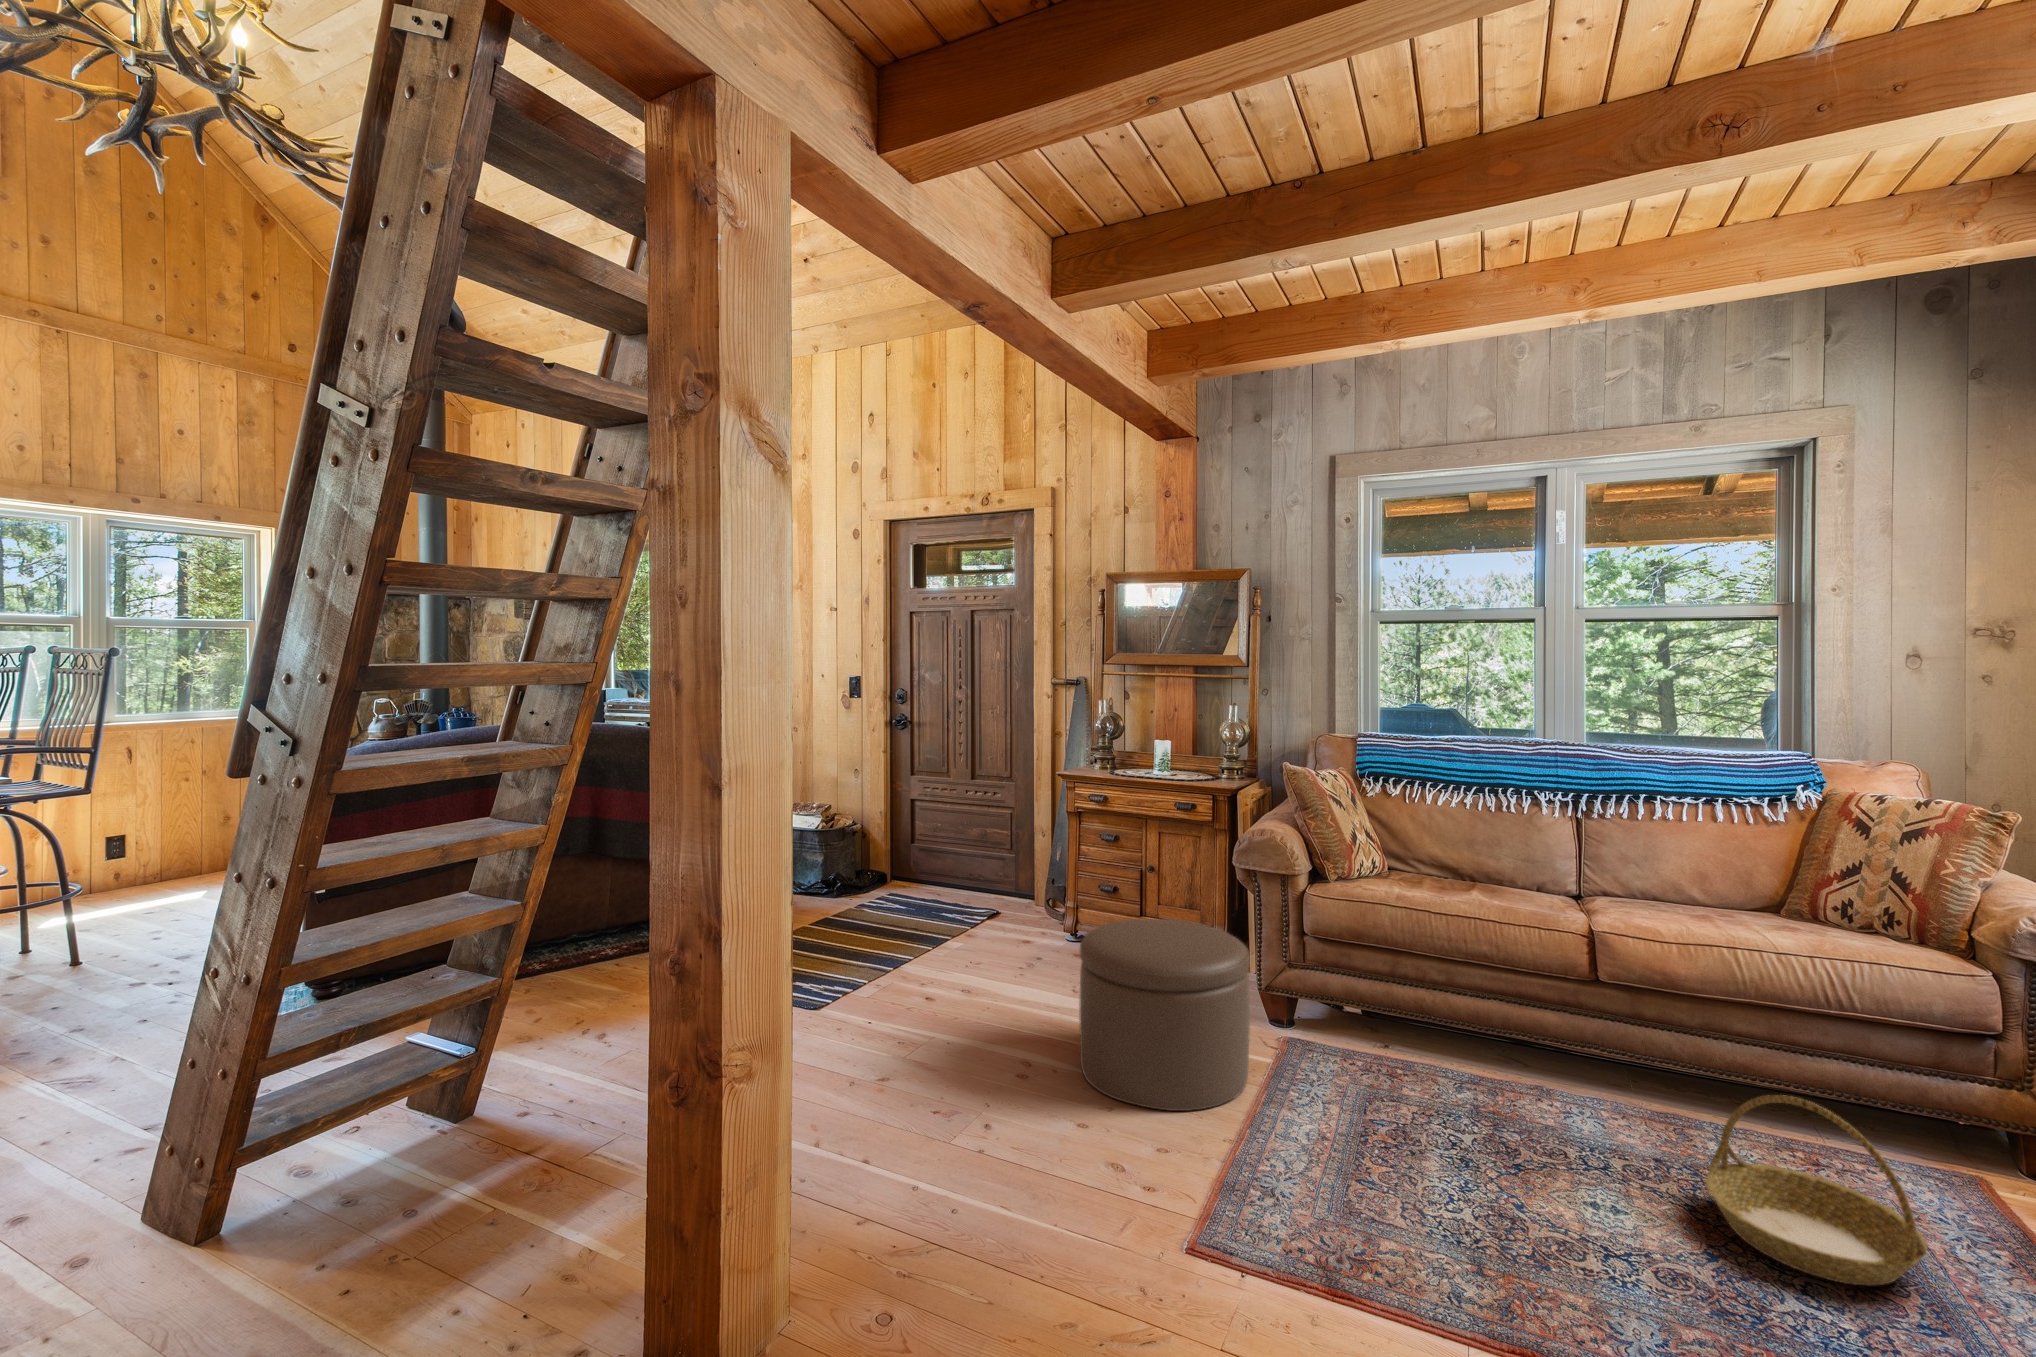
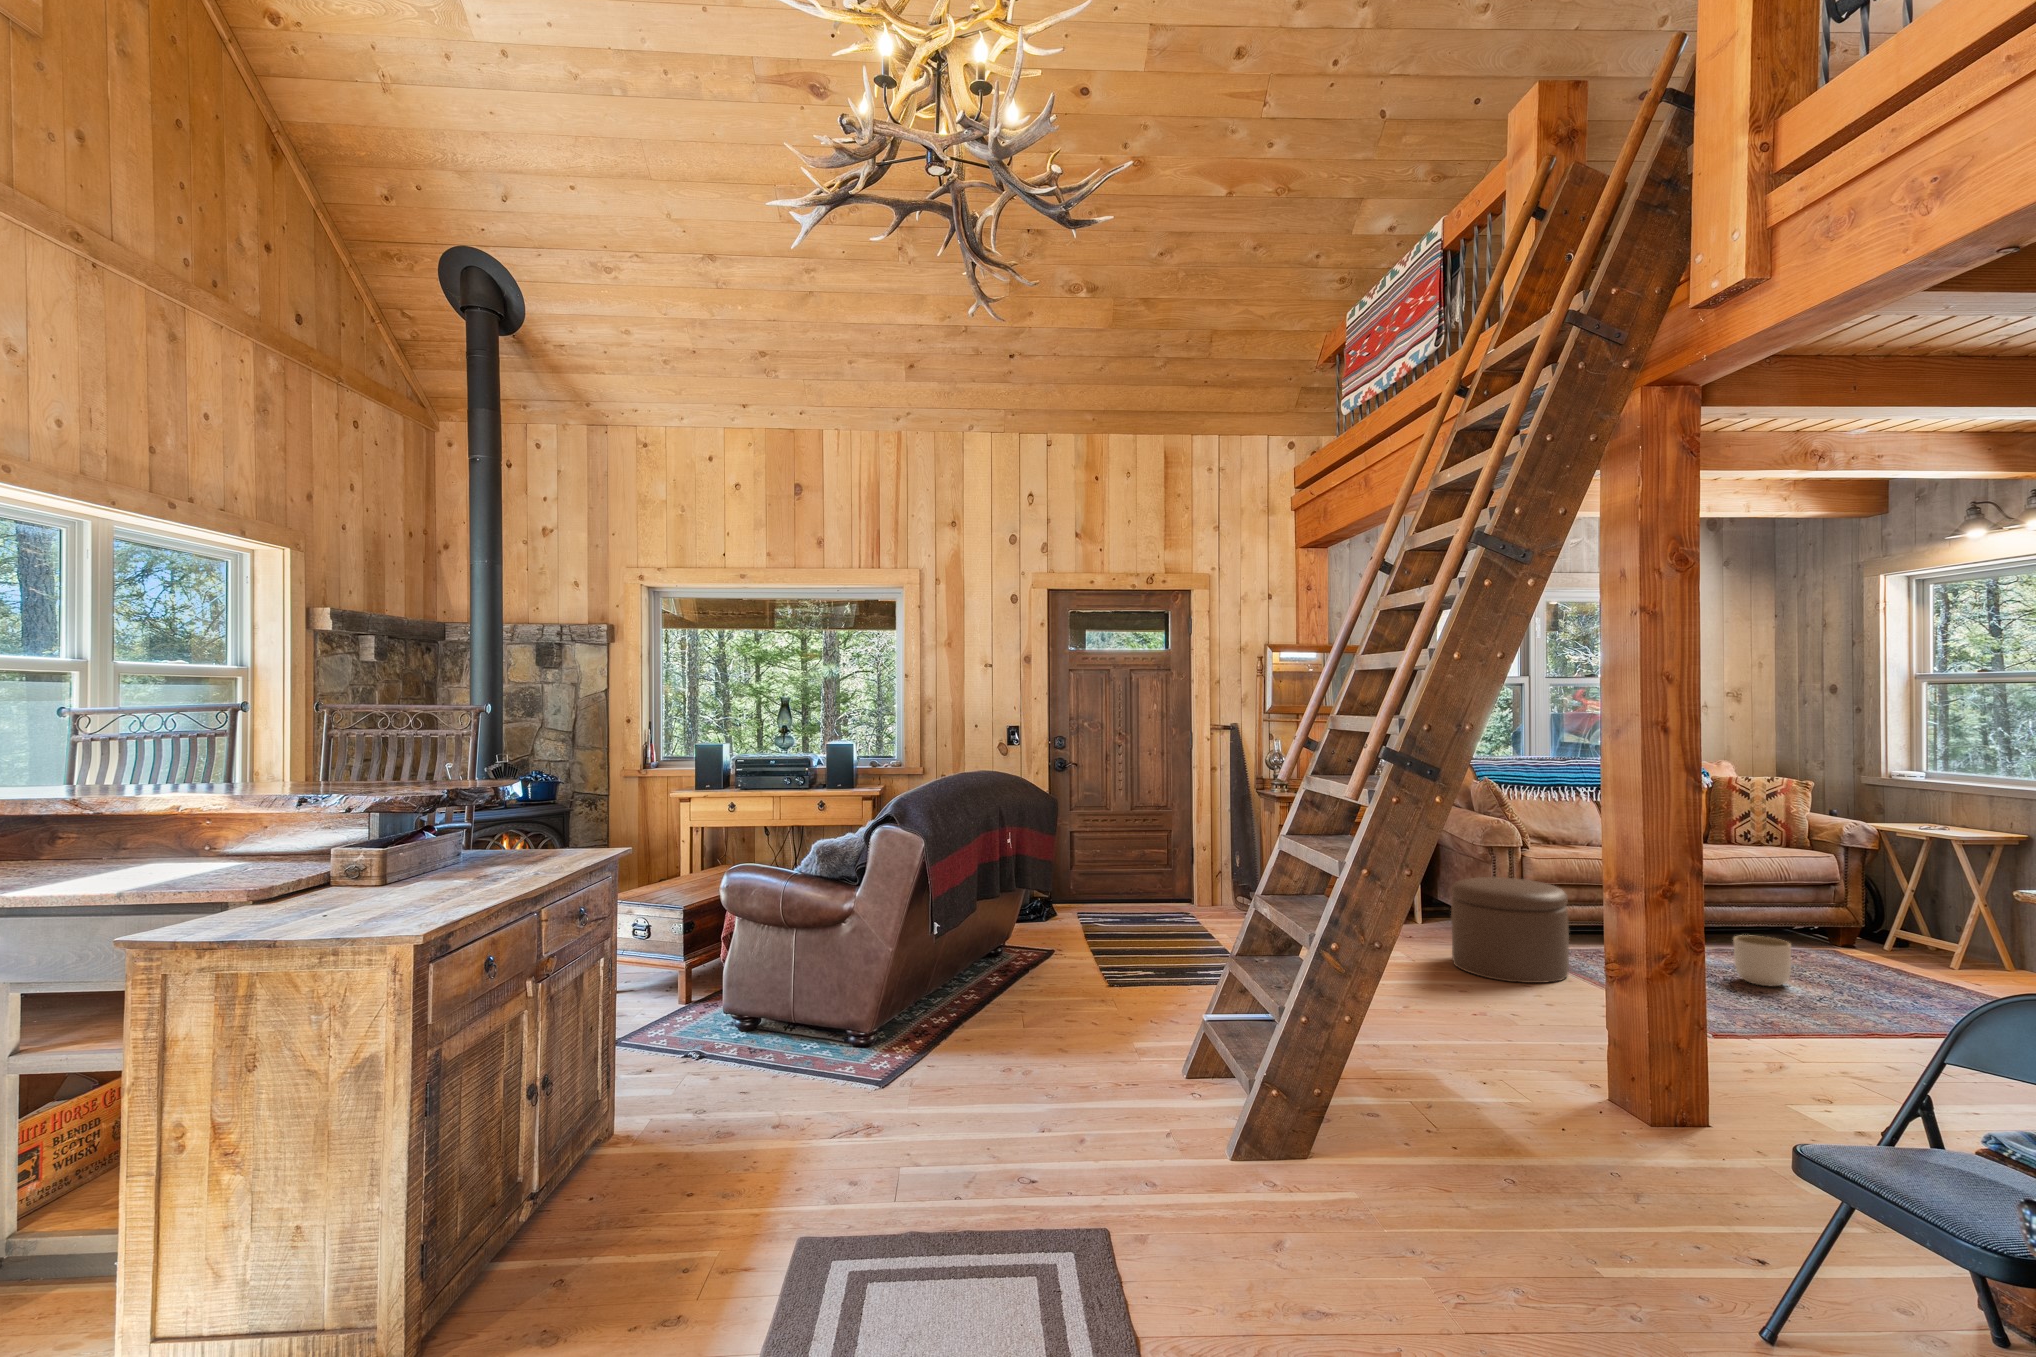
basket: present [1706,1095,1927,1286] -> none [1788,911,1887,983]
planter: none [1520,1106,1631,1231] -> present [1733,935,1791,986]

